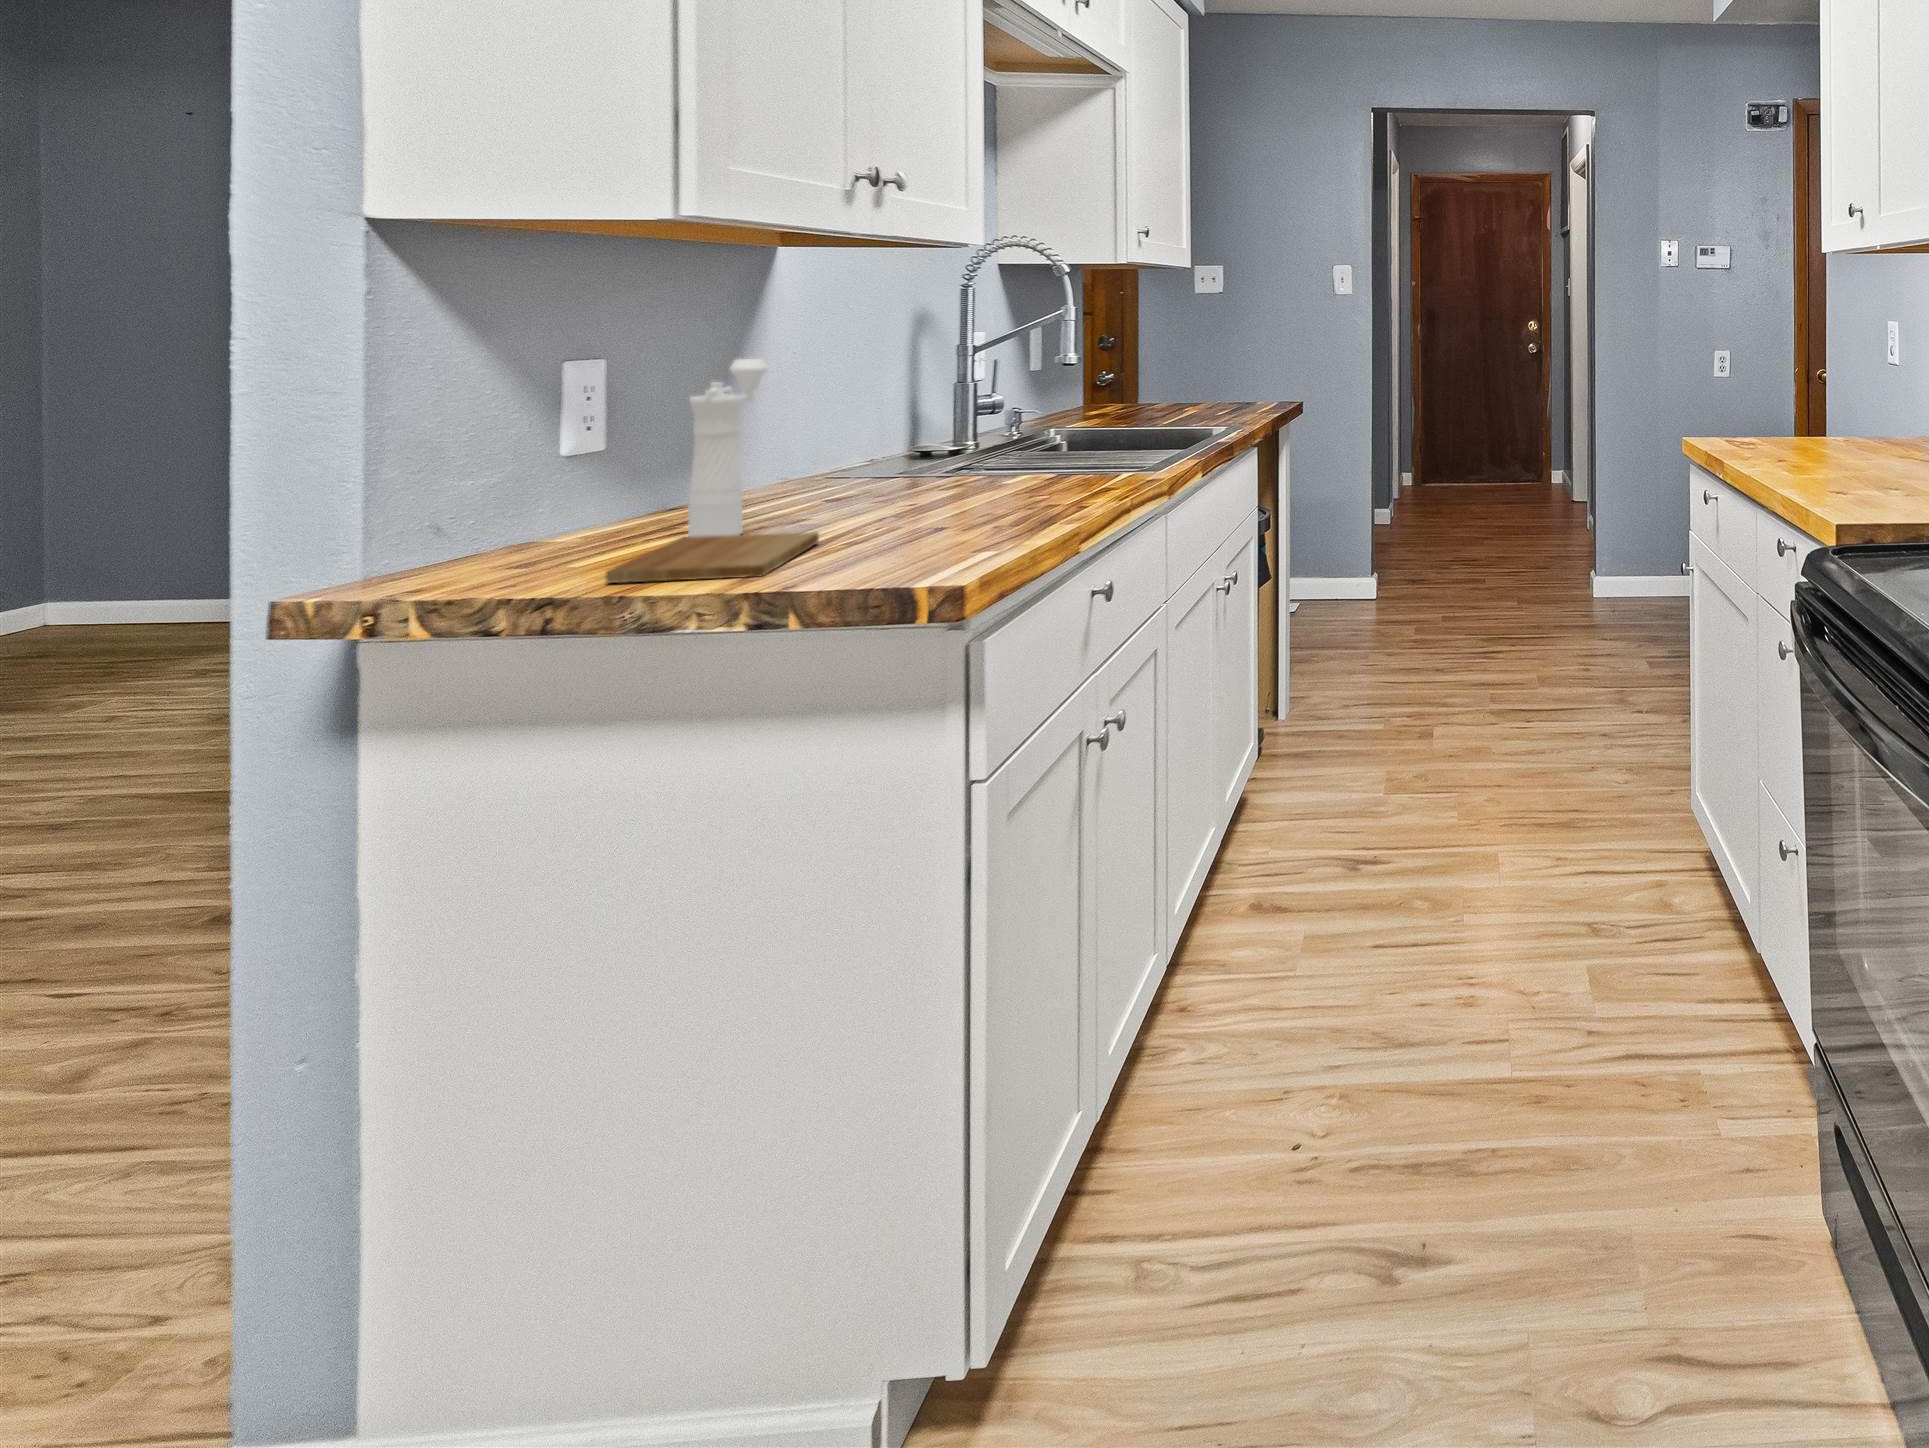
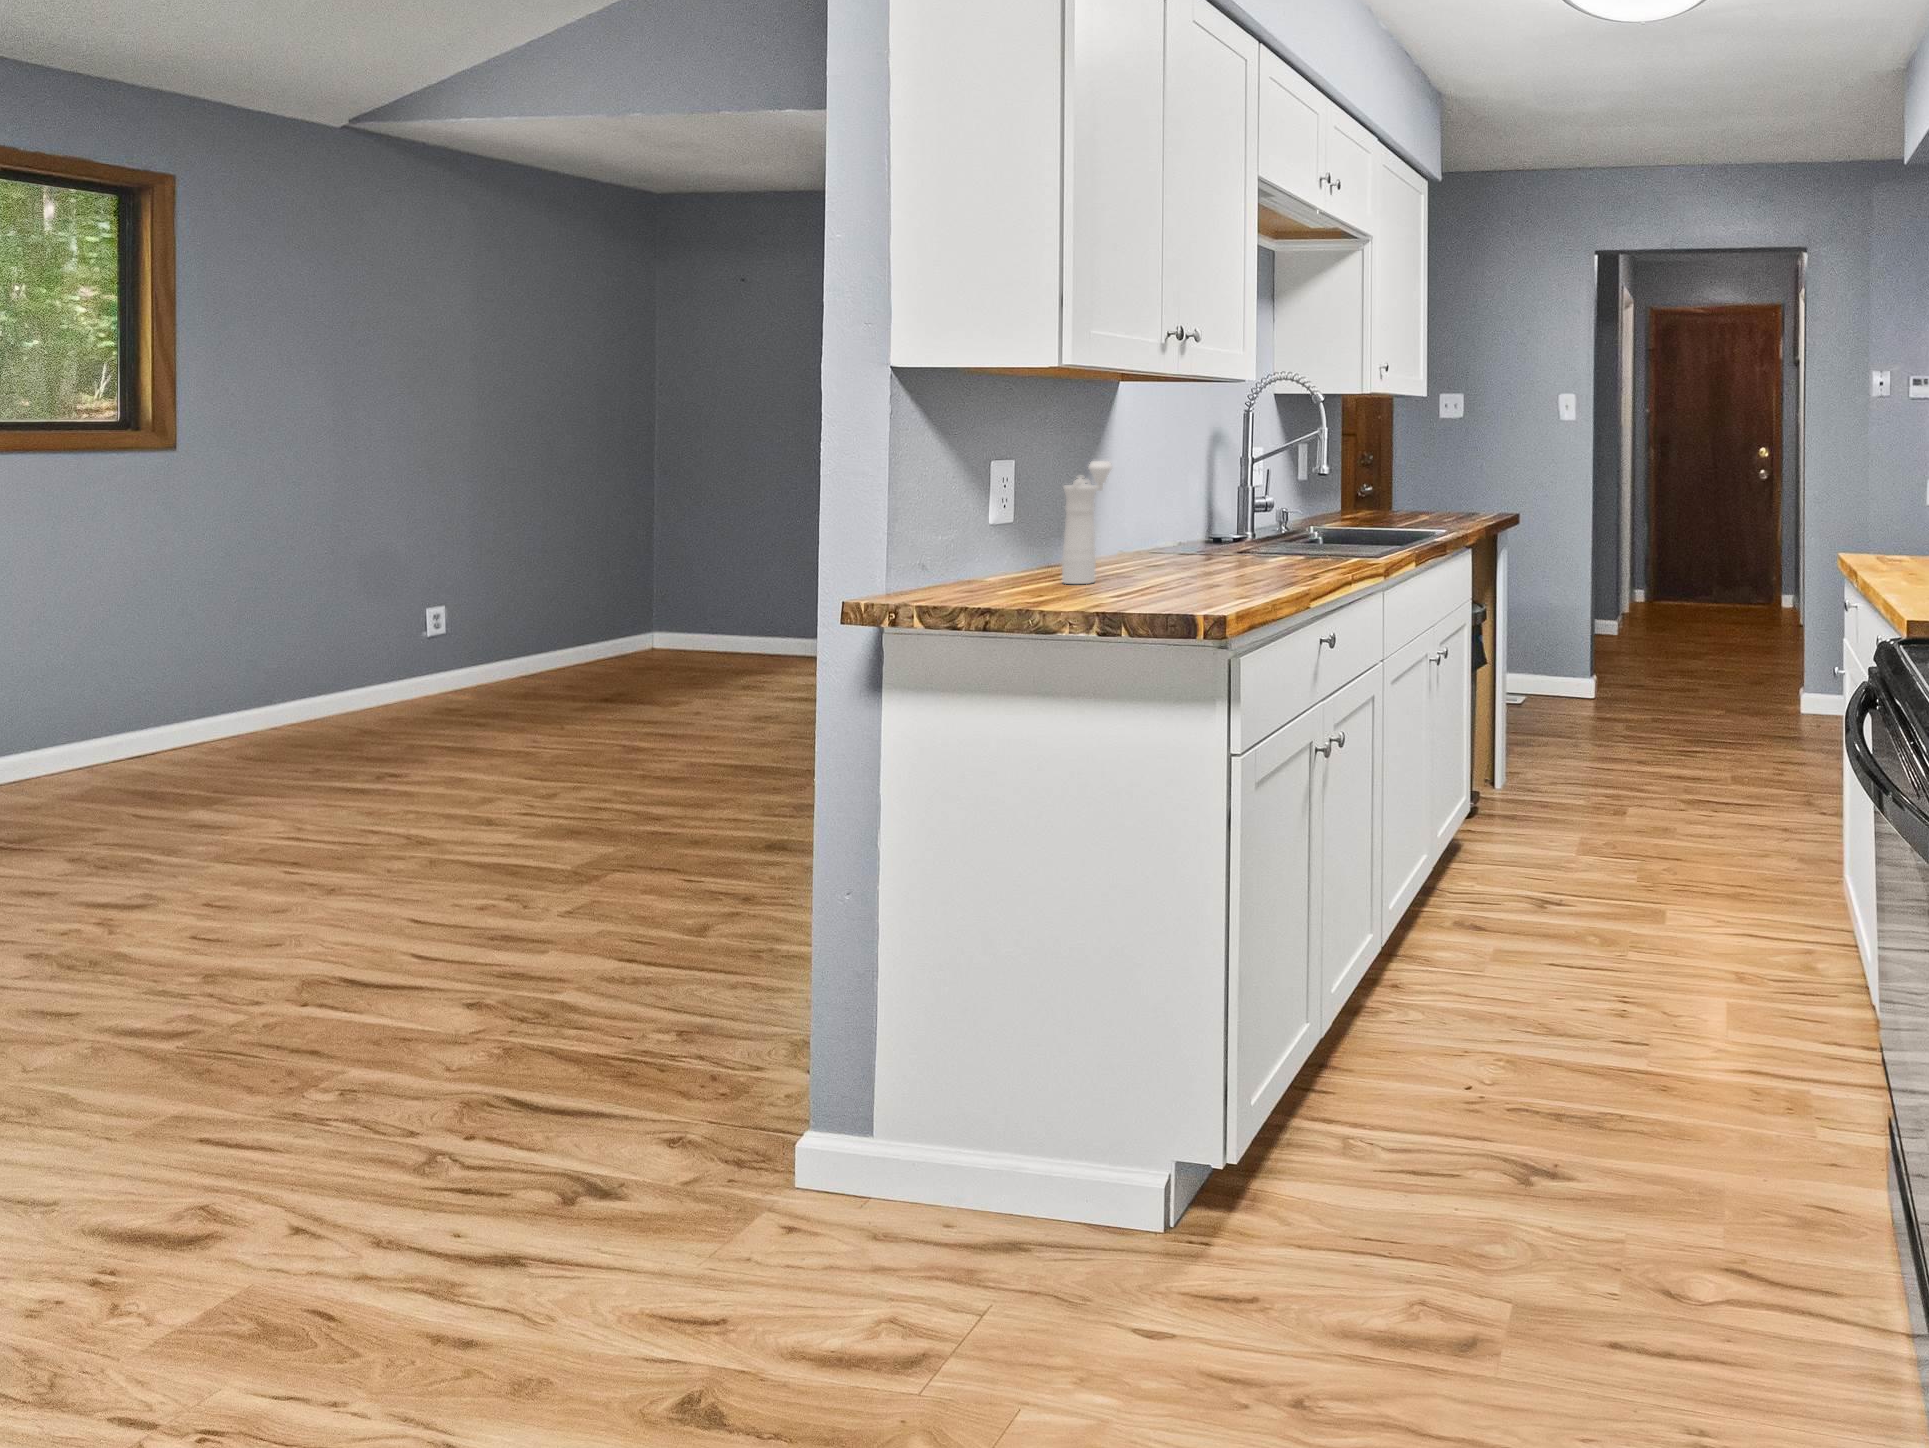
cutting board: present [605,532,819,583] -> none [1016,580,1144,605]

